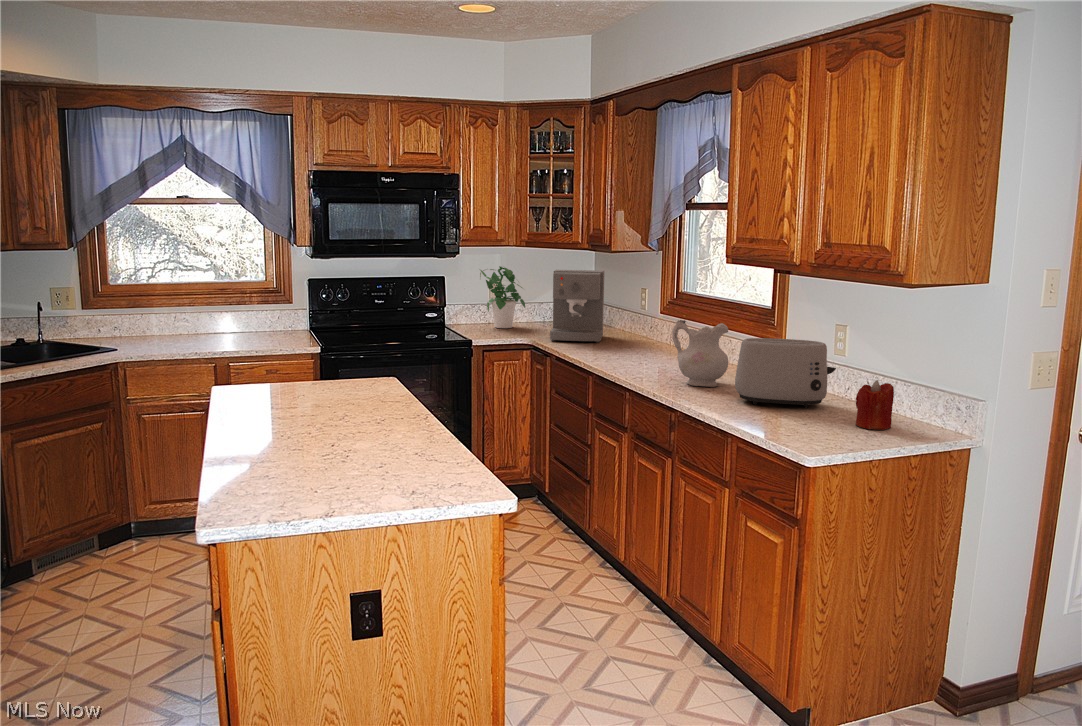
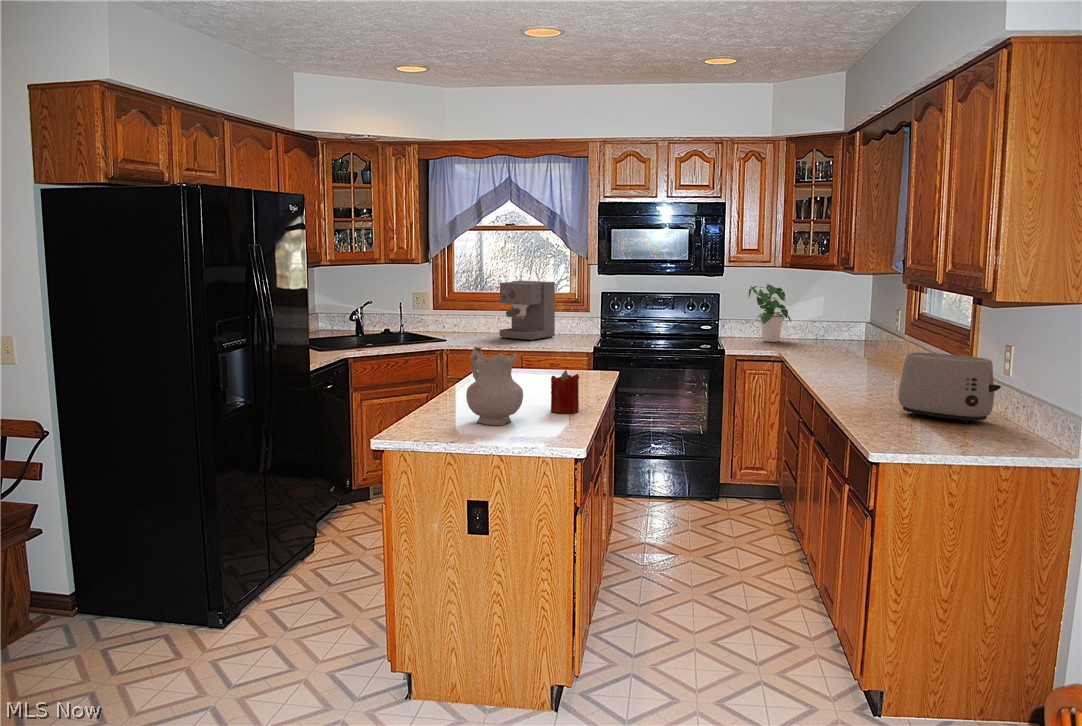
coffee maker: present [550,270,605,343] -> present [500,281,555,341]
ceramic pitcher: present [672,320,728,387] -> present [466,347,523,426]
candle: present [856,380,894,430] -> present [551,370,579,414]

